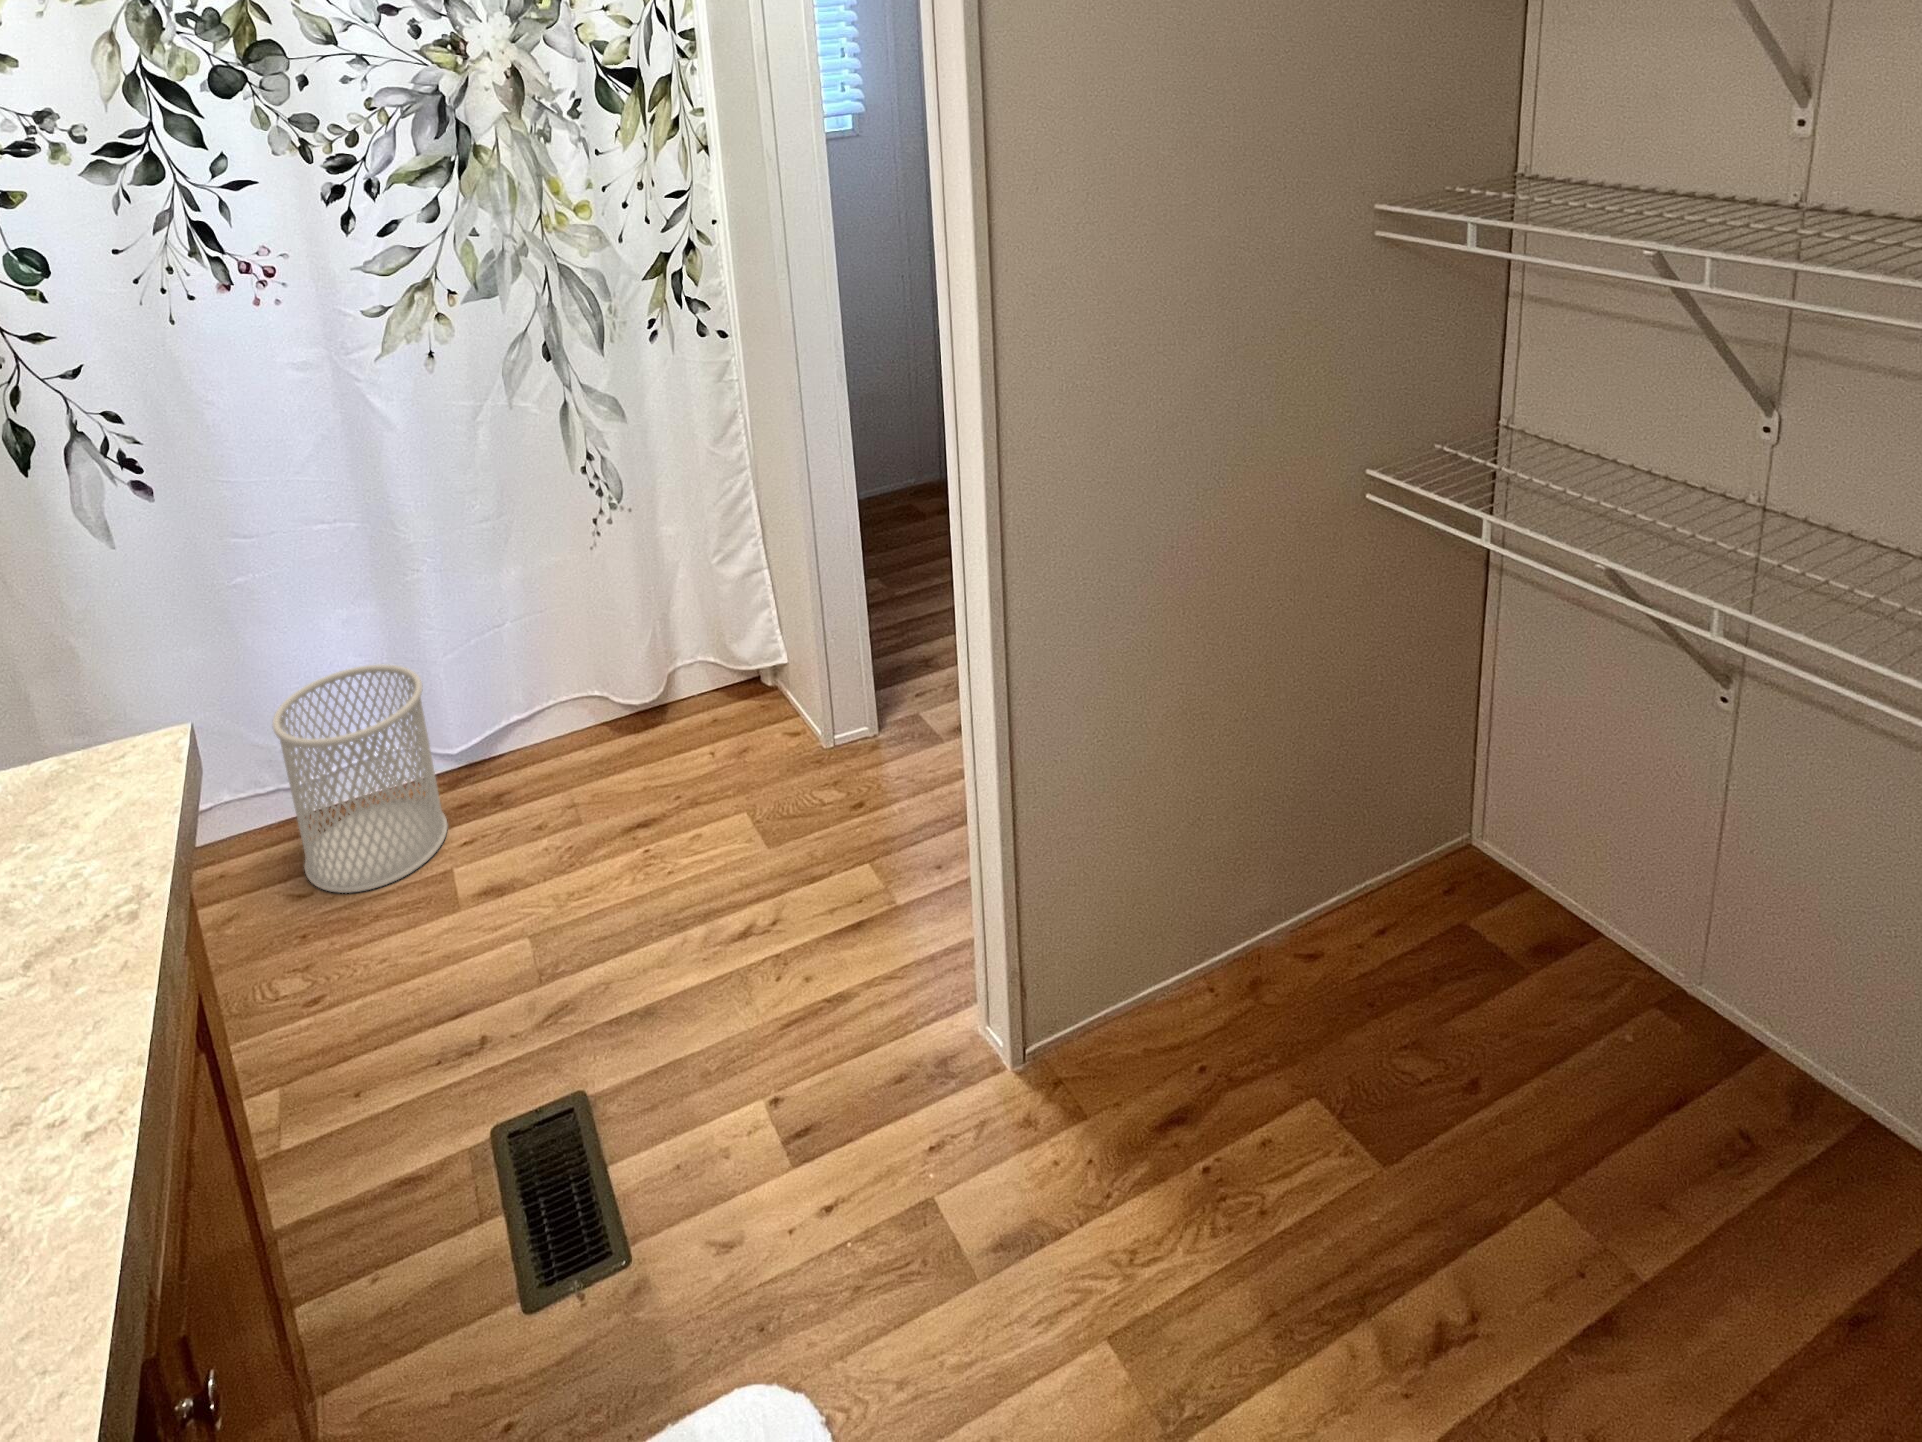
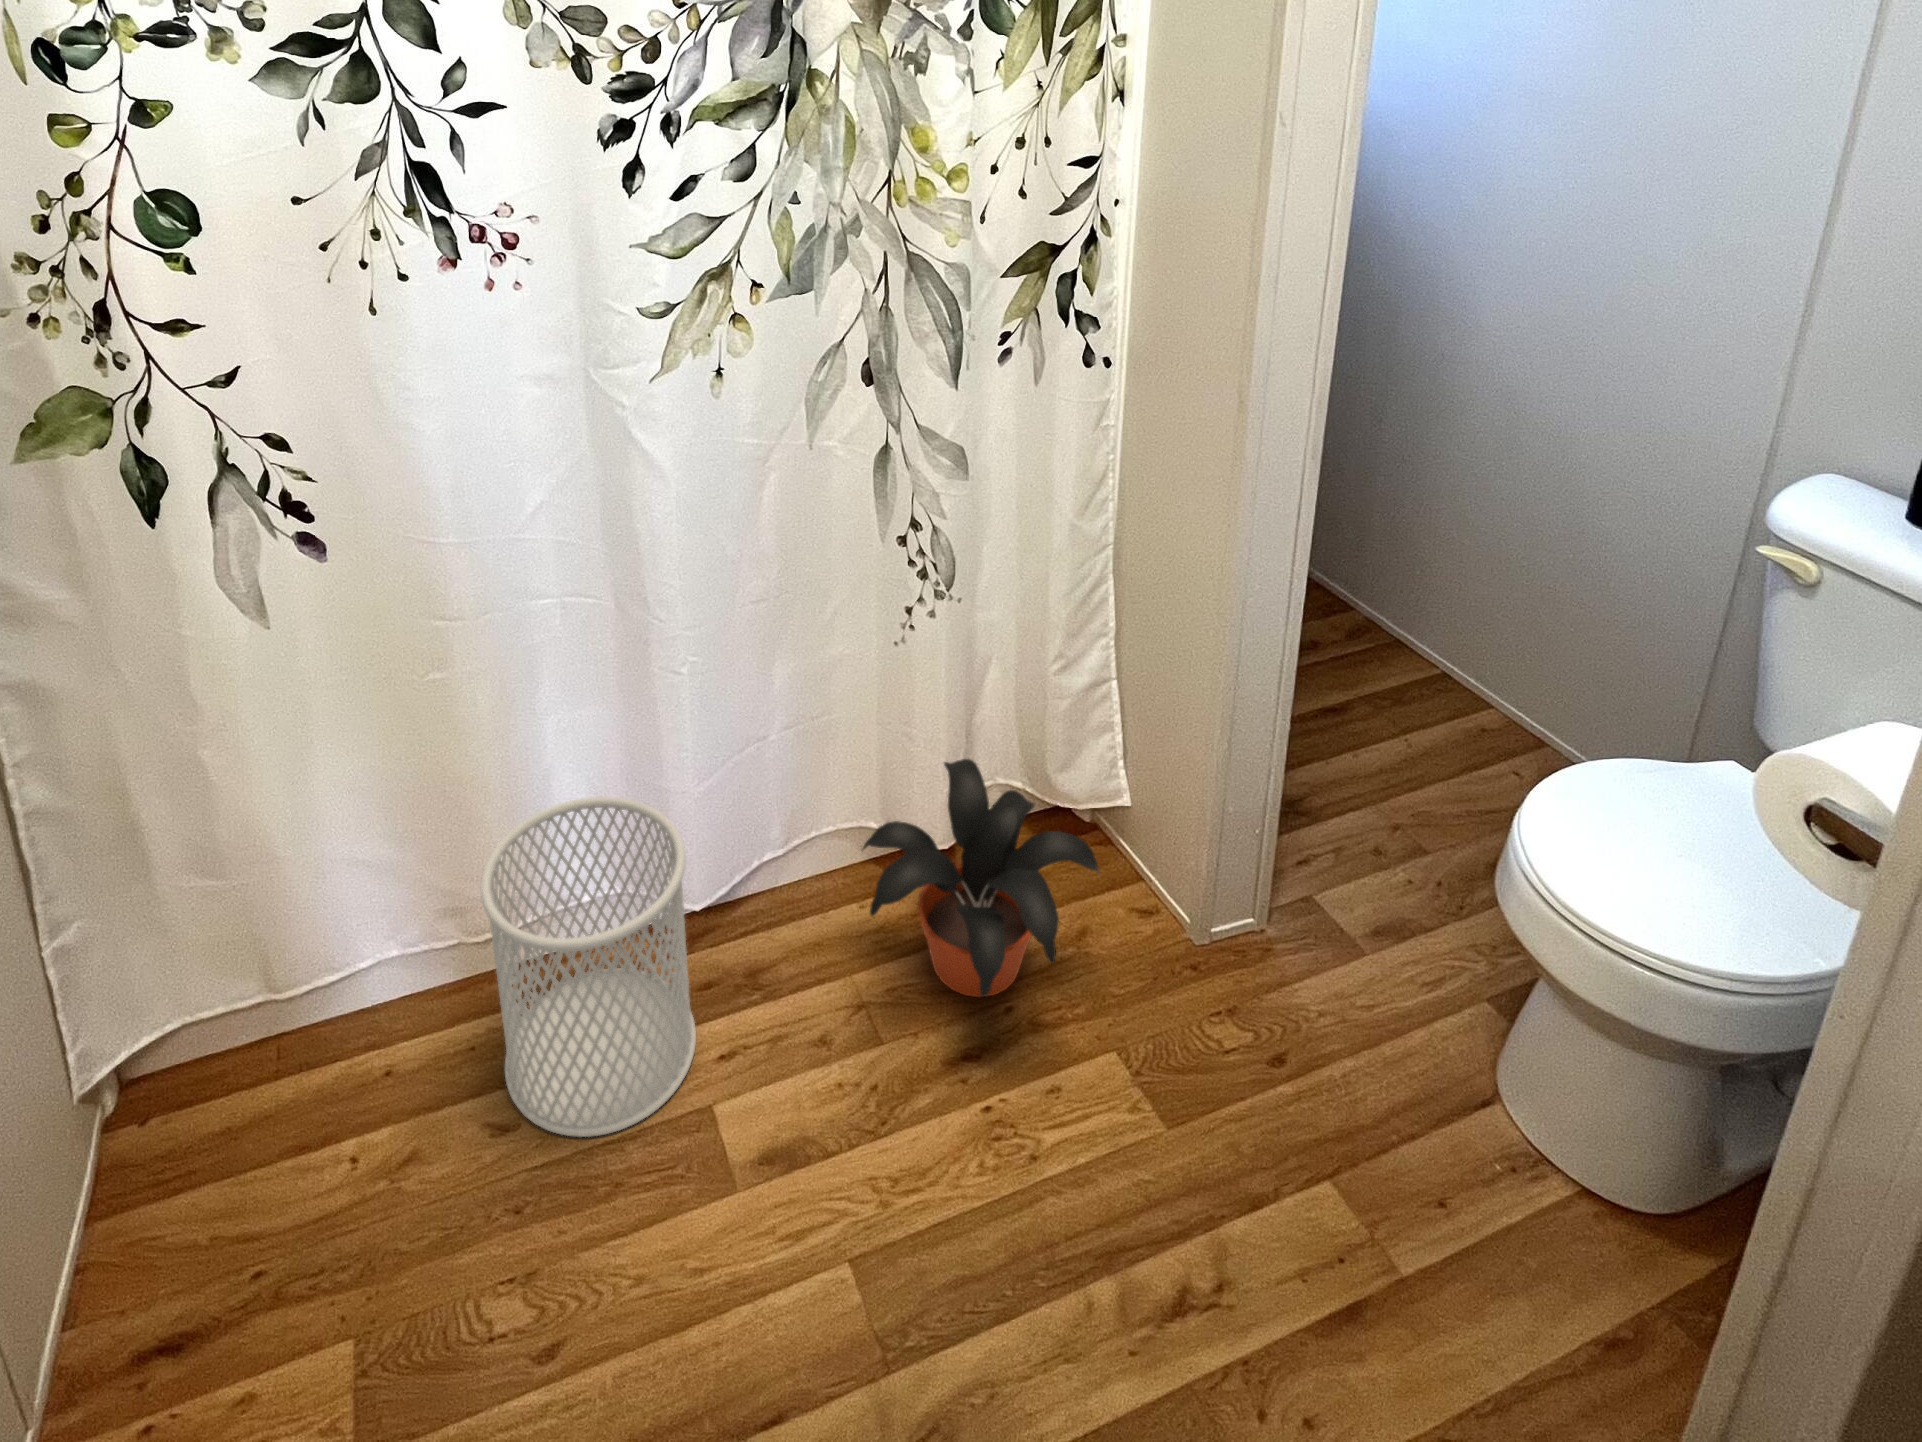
potted plant: none [563,631,738,793] -> present [862,759,1099,997]

